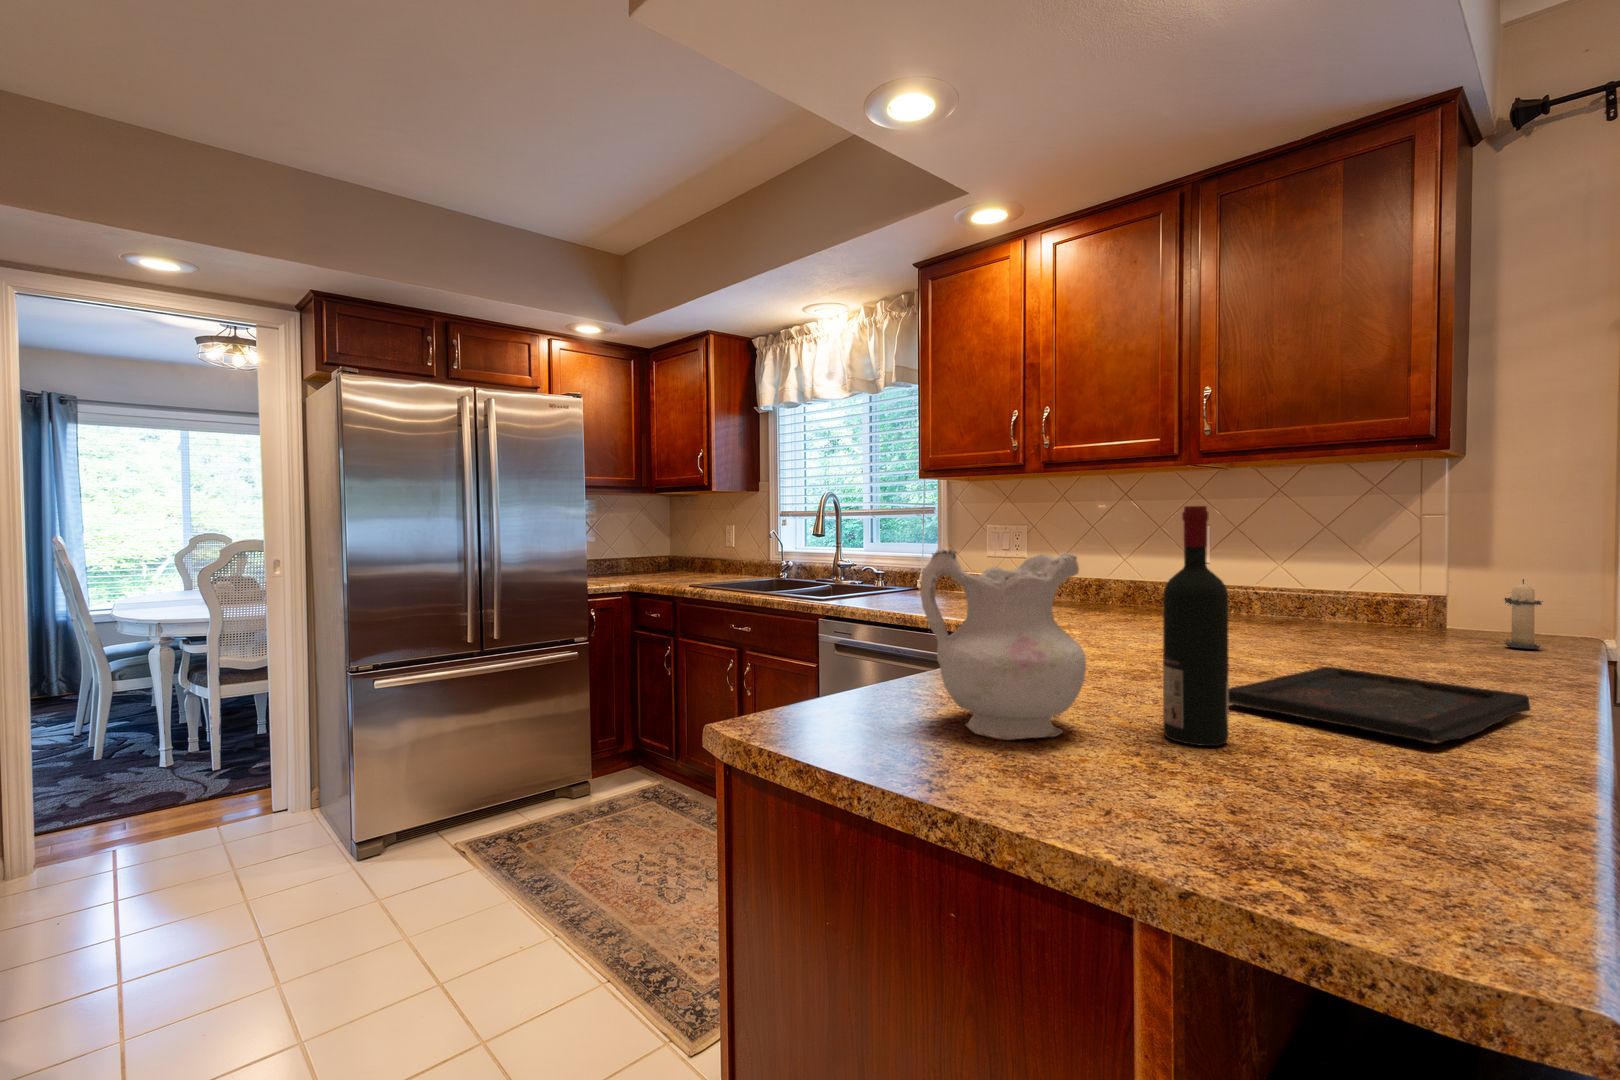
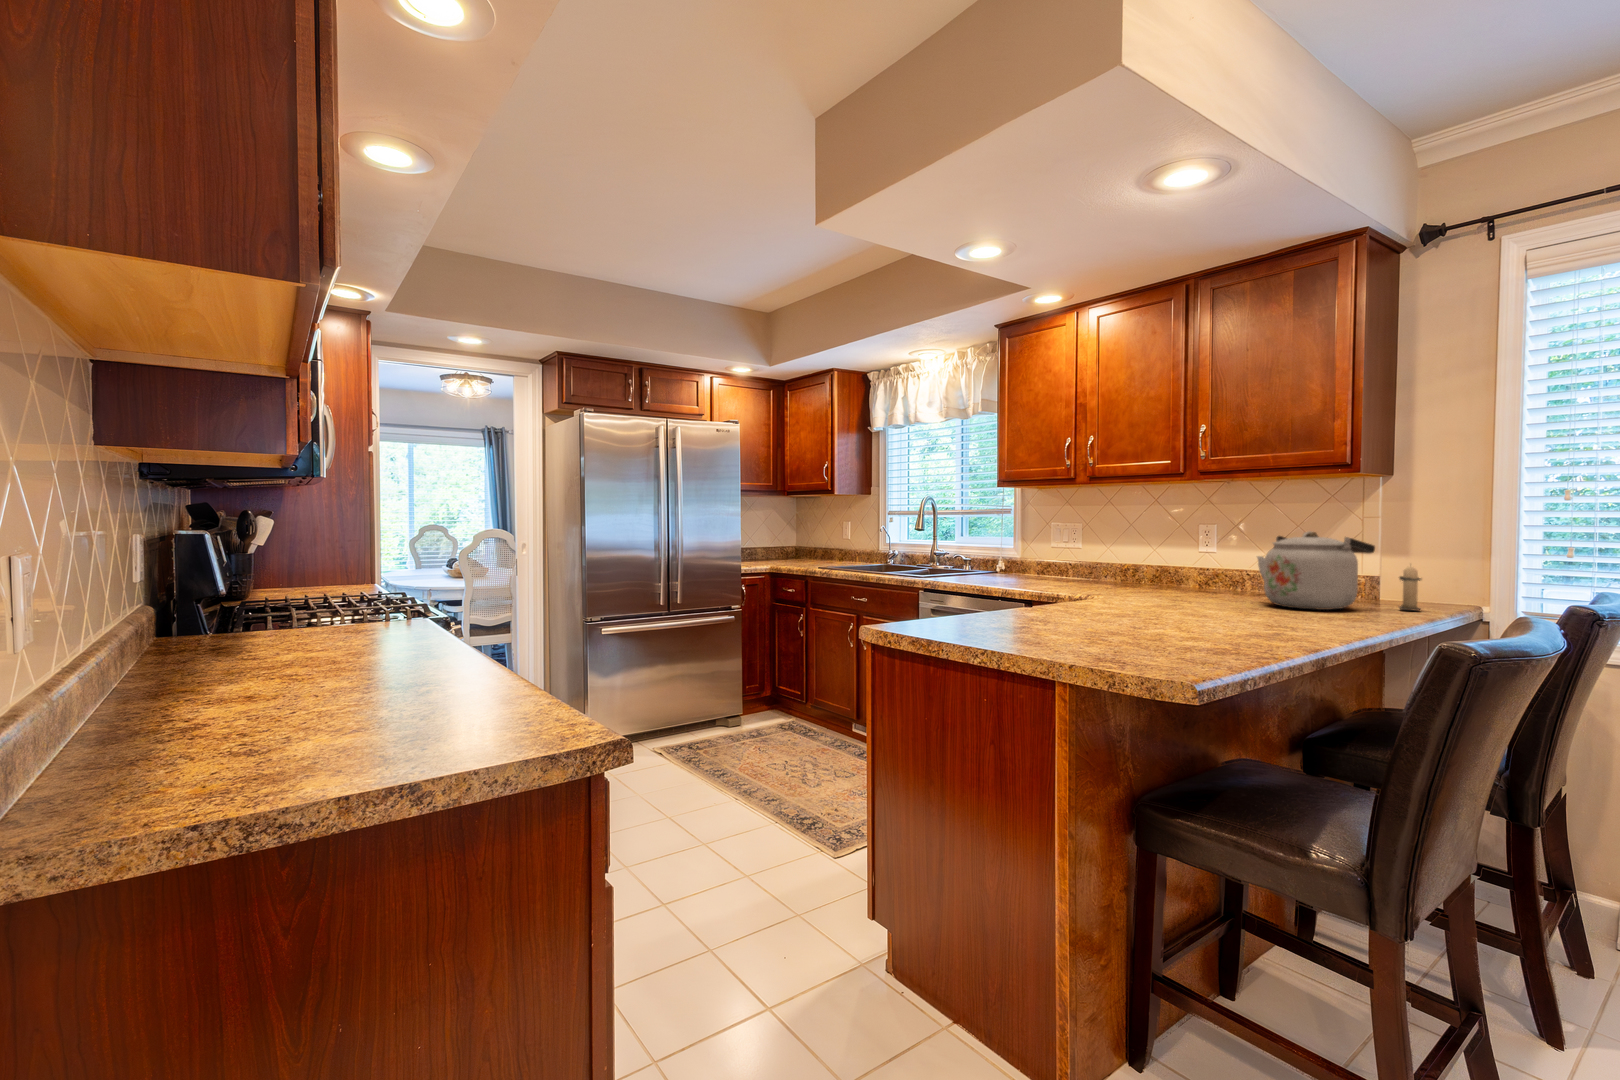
wine bottle: present [1163,506,1229,746] -> none [1106,515,1138,637]
kettle: none [1292,534,1476,650] -> present [1257,531,1375,610]
ceramic pitcher: present [921,549,1086,740] -> none [979,535,1066,633]
tray: present [1228,666,1530,743] -> none [1153,611,1330,637]

